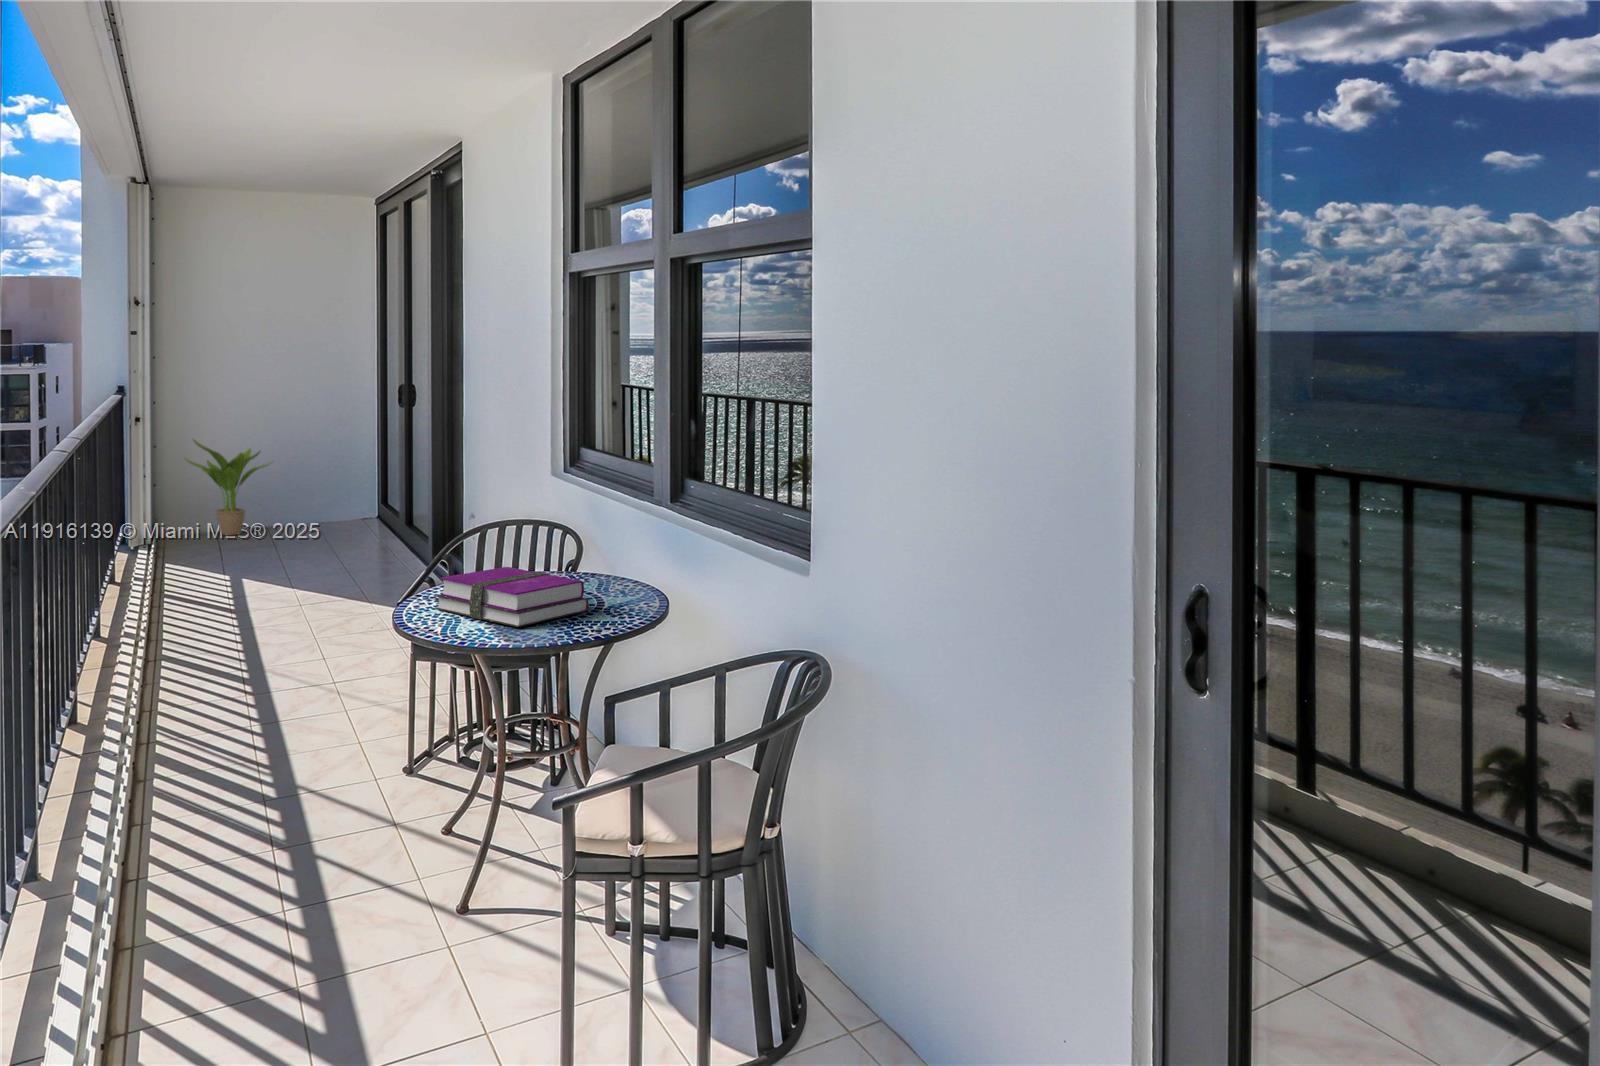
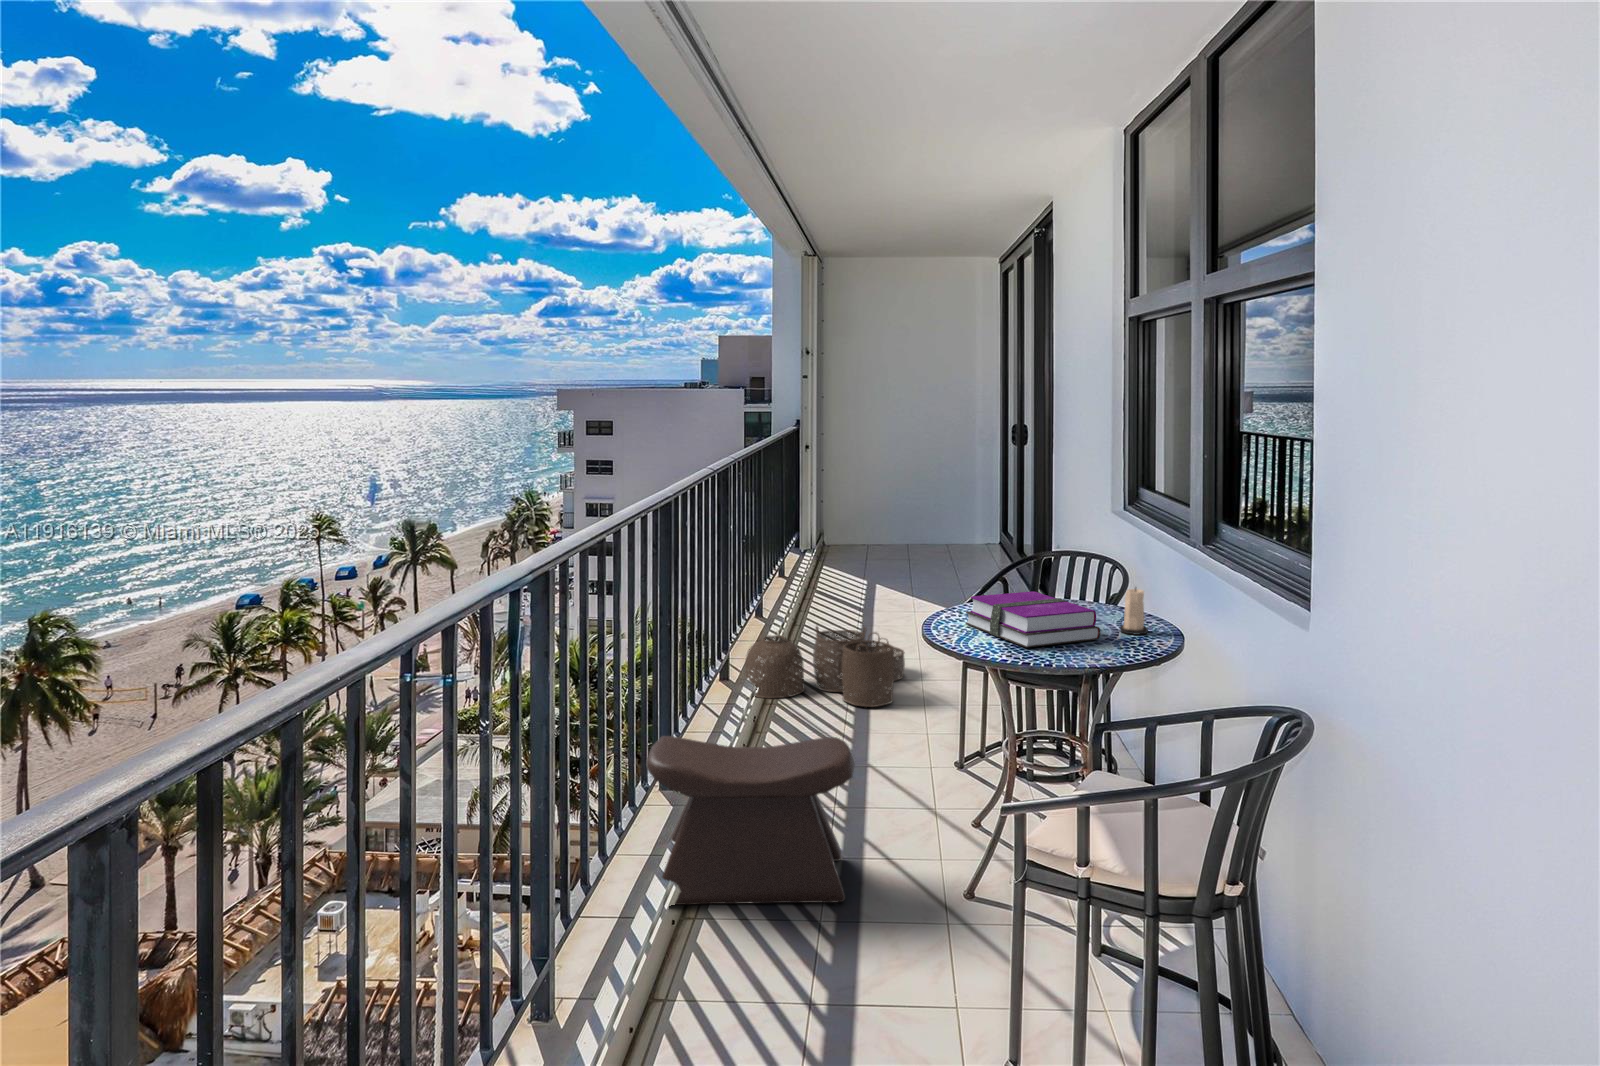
potted plant: present [186,440,272,536] -> none [847,468,912,547]
candle: none [603,553,630,603] -> present [1119,588,1148,635]
woven basket: none [94,628,318,735] -> present [745,626,905,707]
stool: none [13,762,329,1034] -> present [646,736,855,905]

